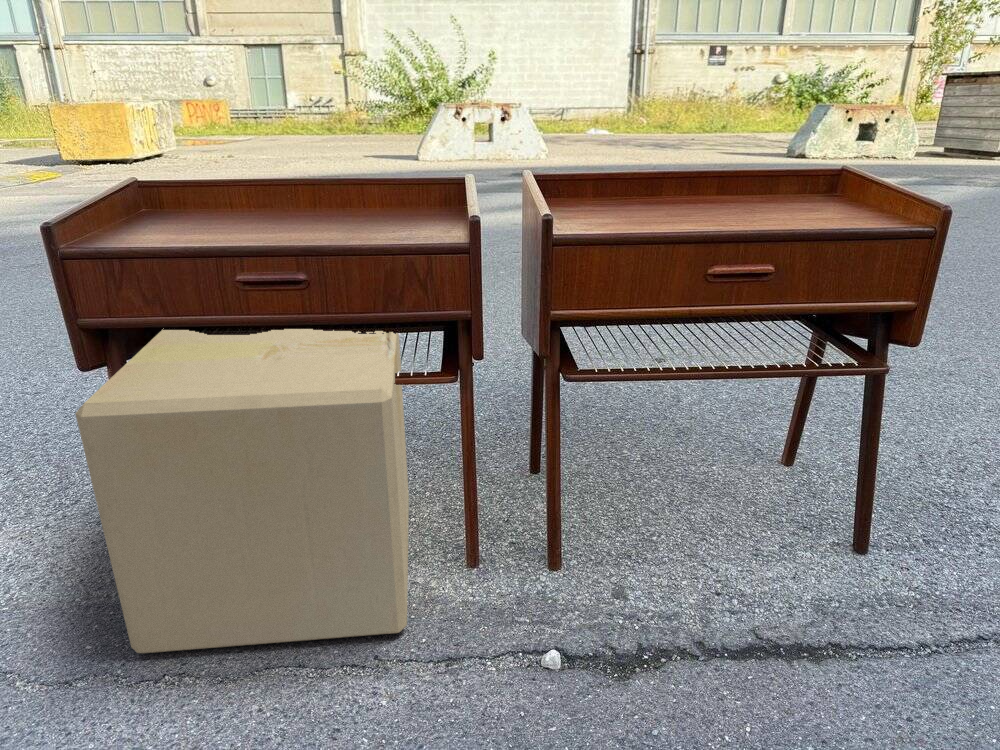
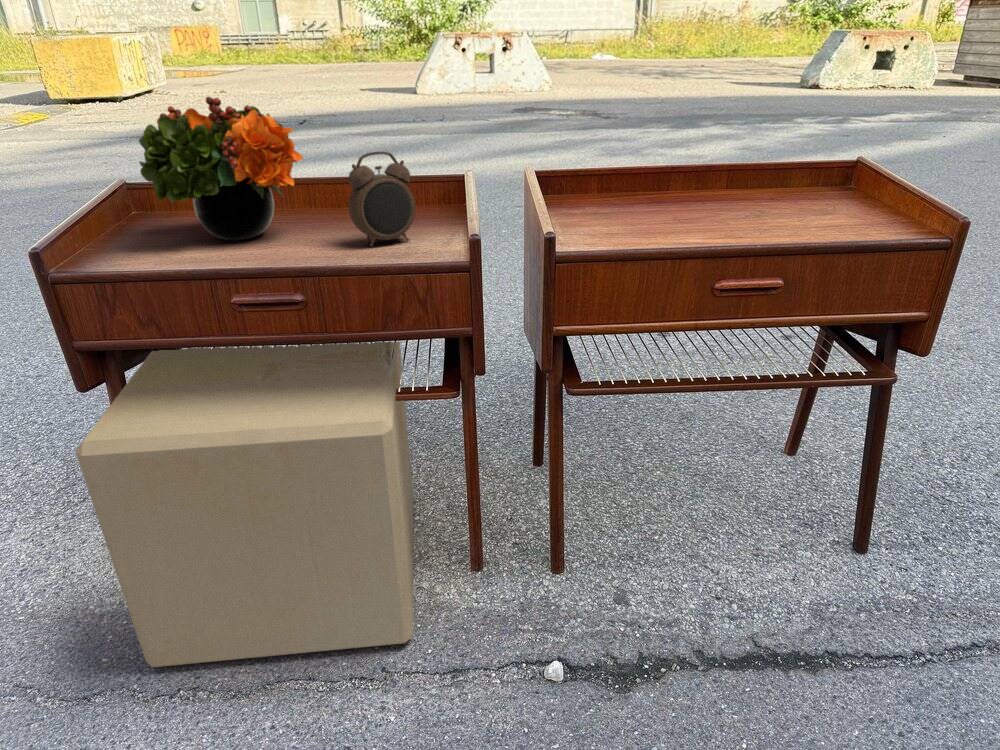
flower arrangement: none [149,91,312,229] -> present [139,97,303,240]
alarm clock: none [354,142,418,233] -> present [349,152,416,247]

